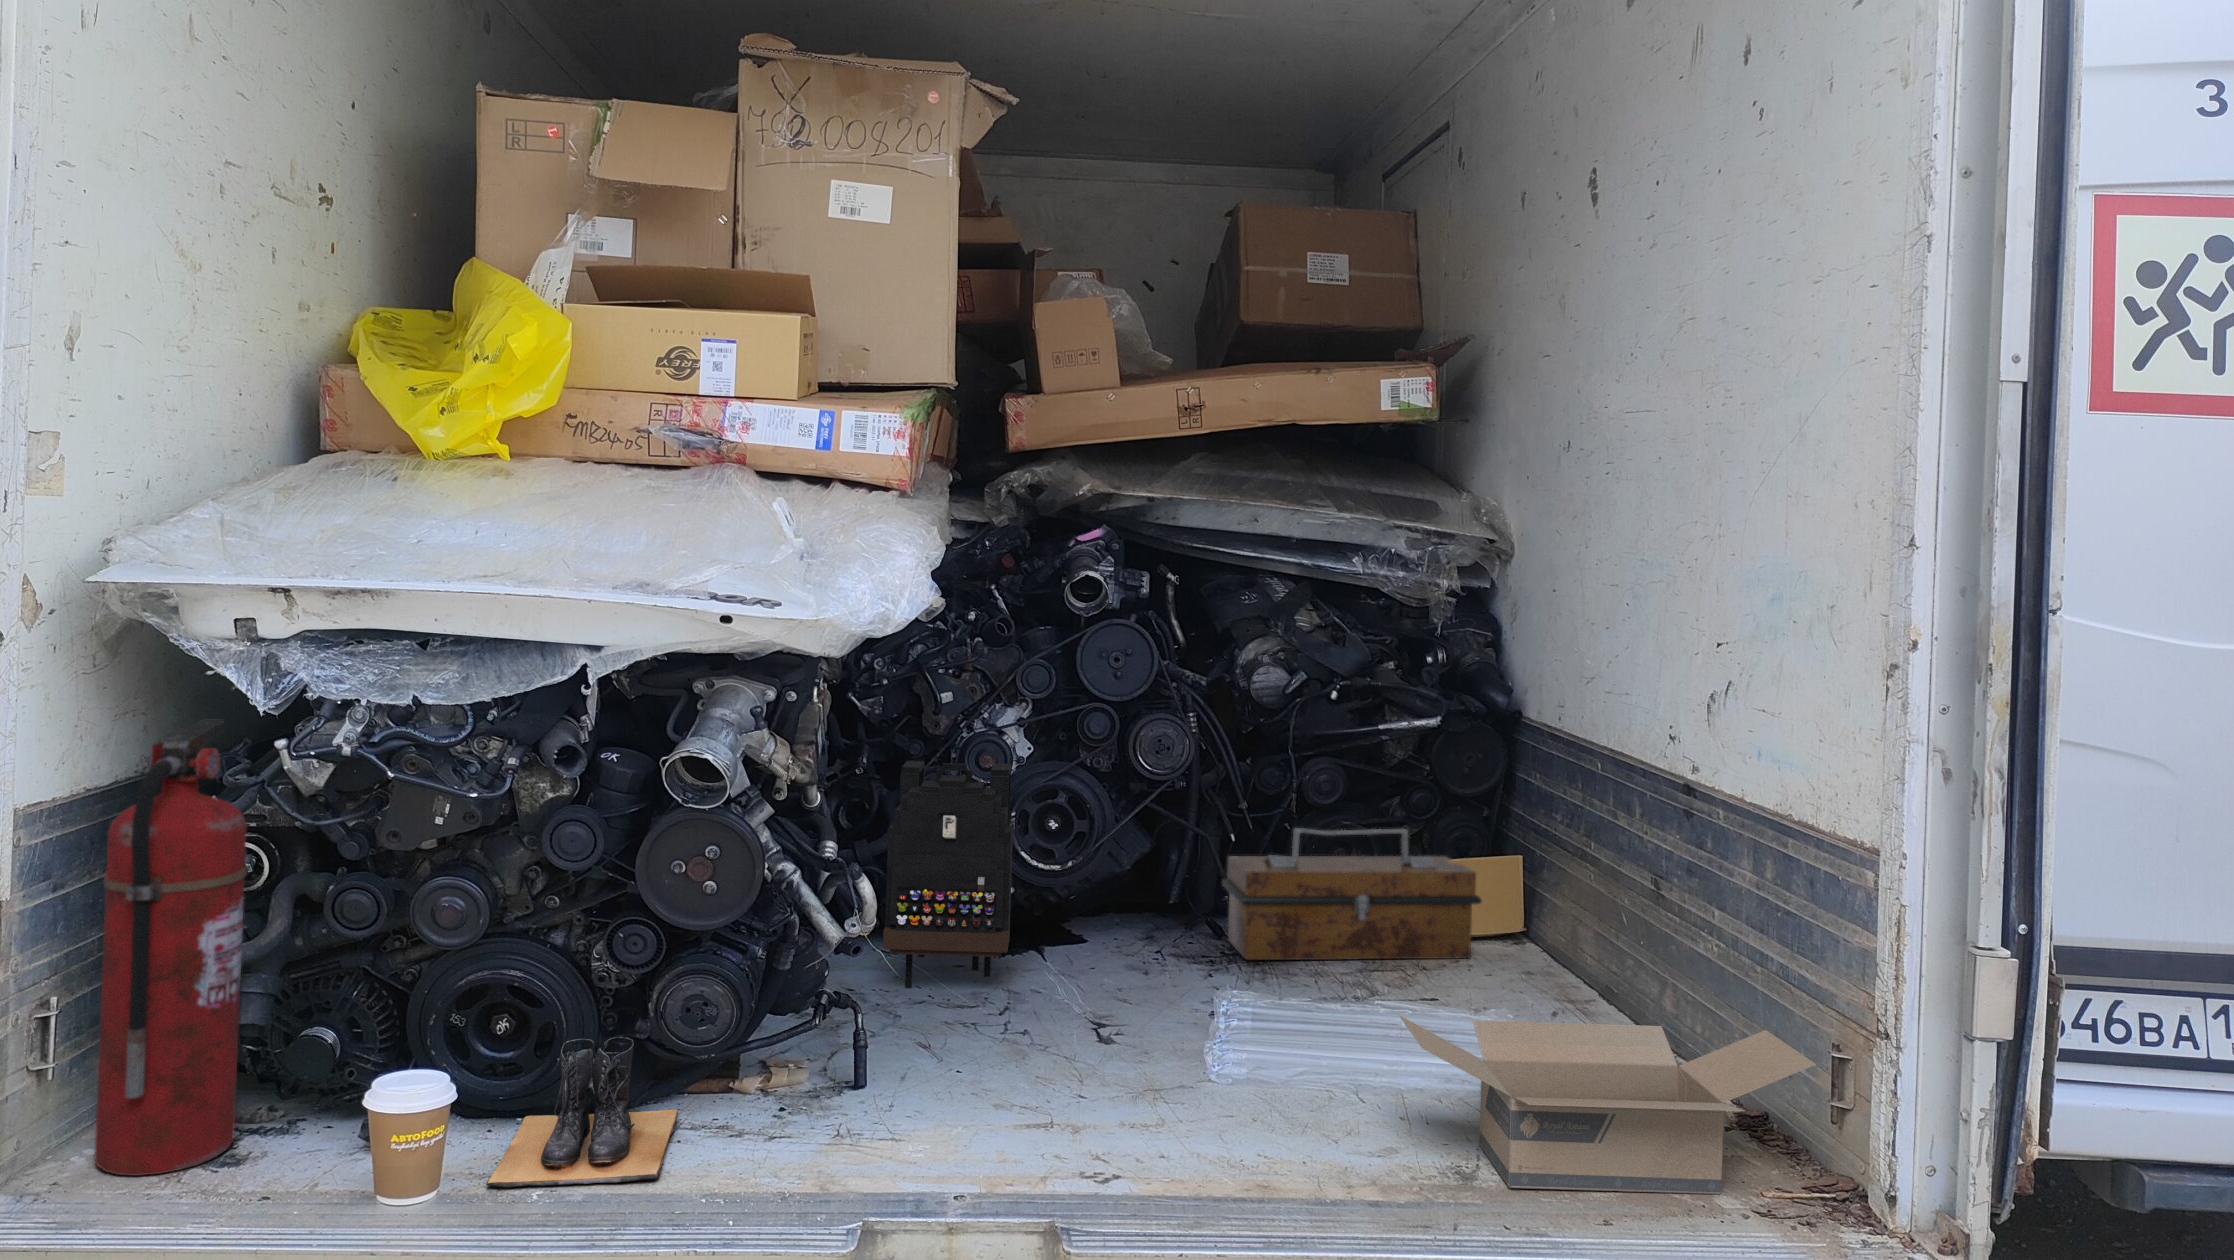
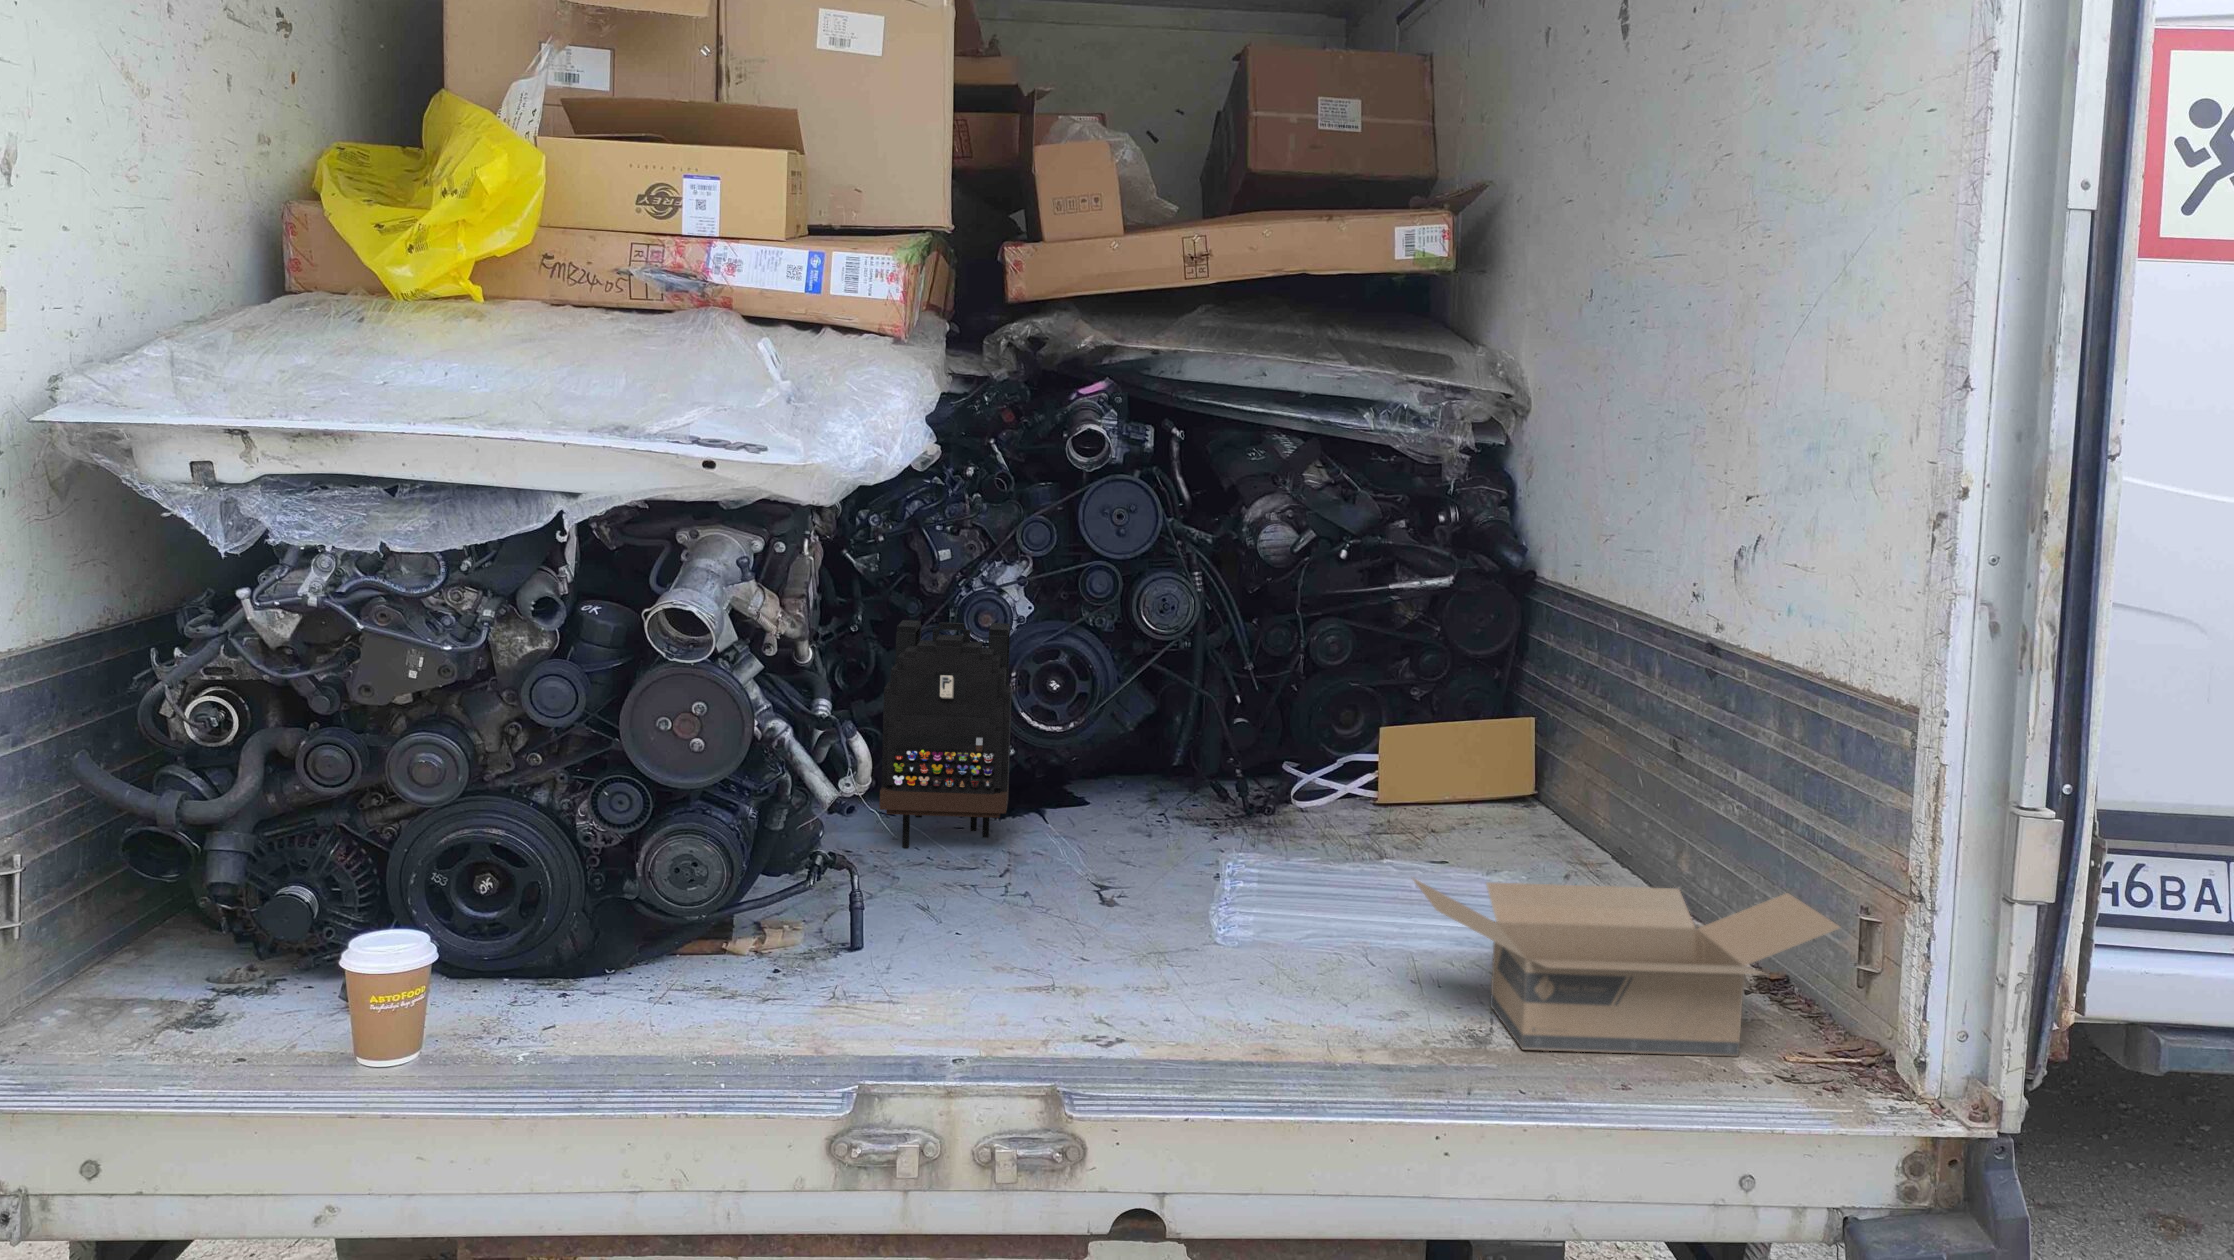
fire extinguisher: present [94,720,247,1176] -> none [63,570,214,1034]
toolbox: present [1222,828,1481,960] -> none [1223,690,1488,822]
boots: present [486,1037,678,1187] -> none [472,896,670,1047]

